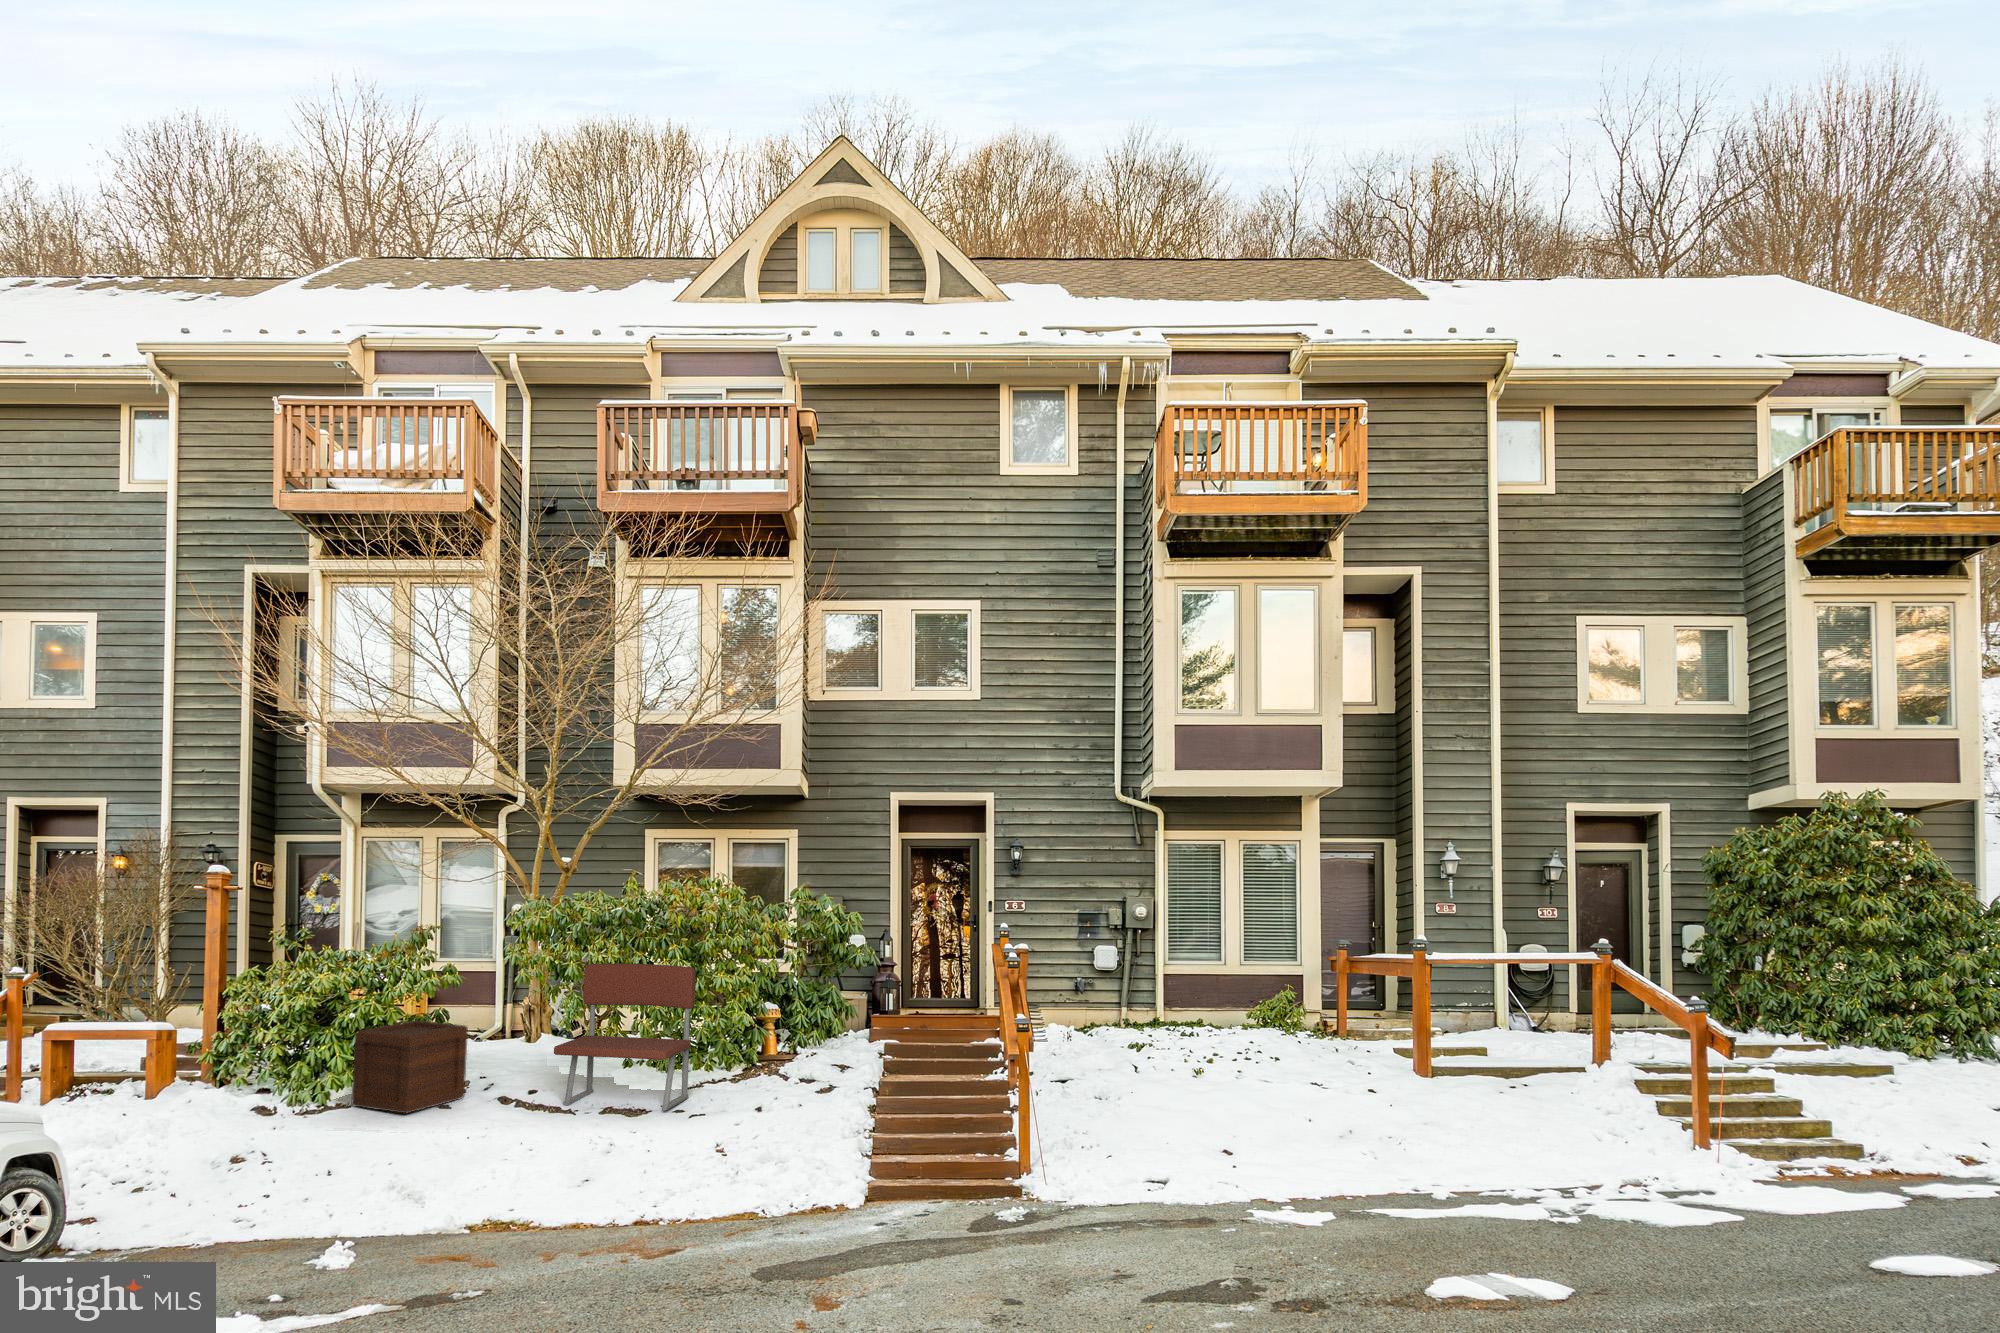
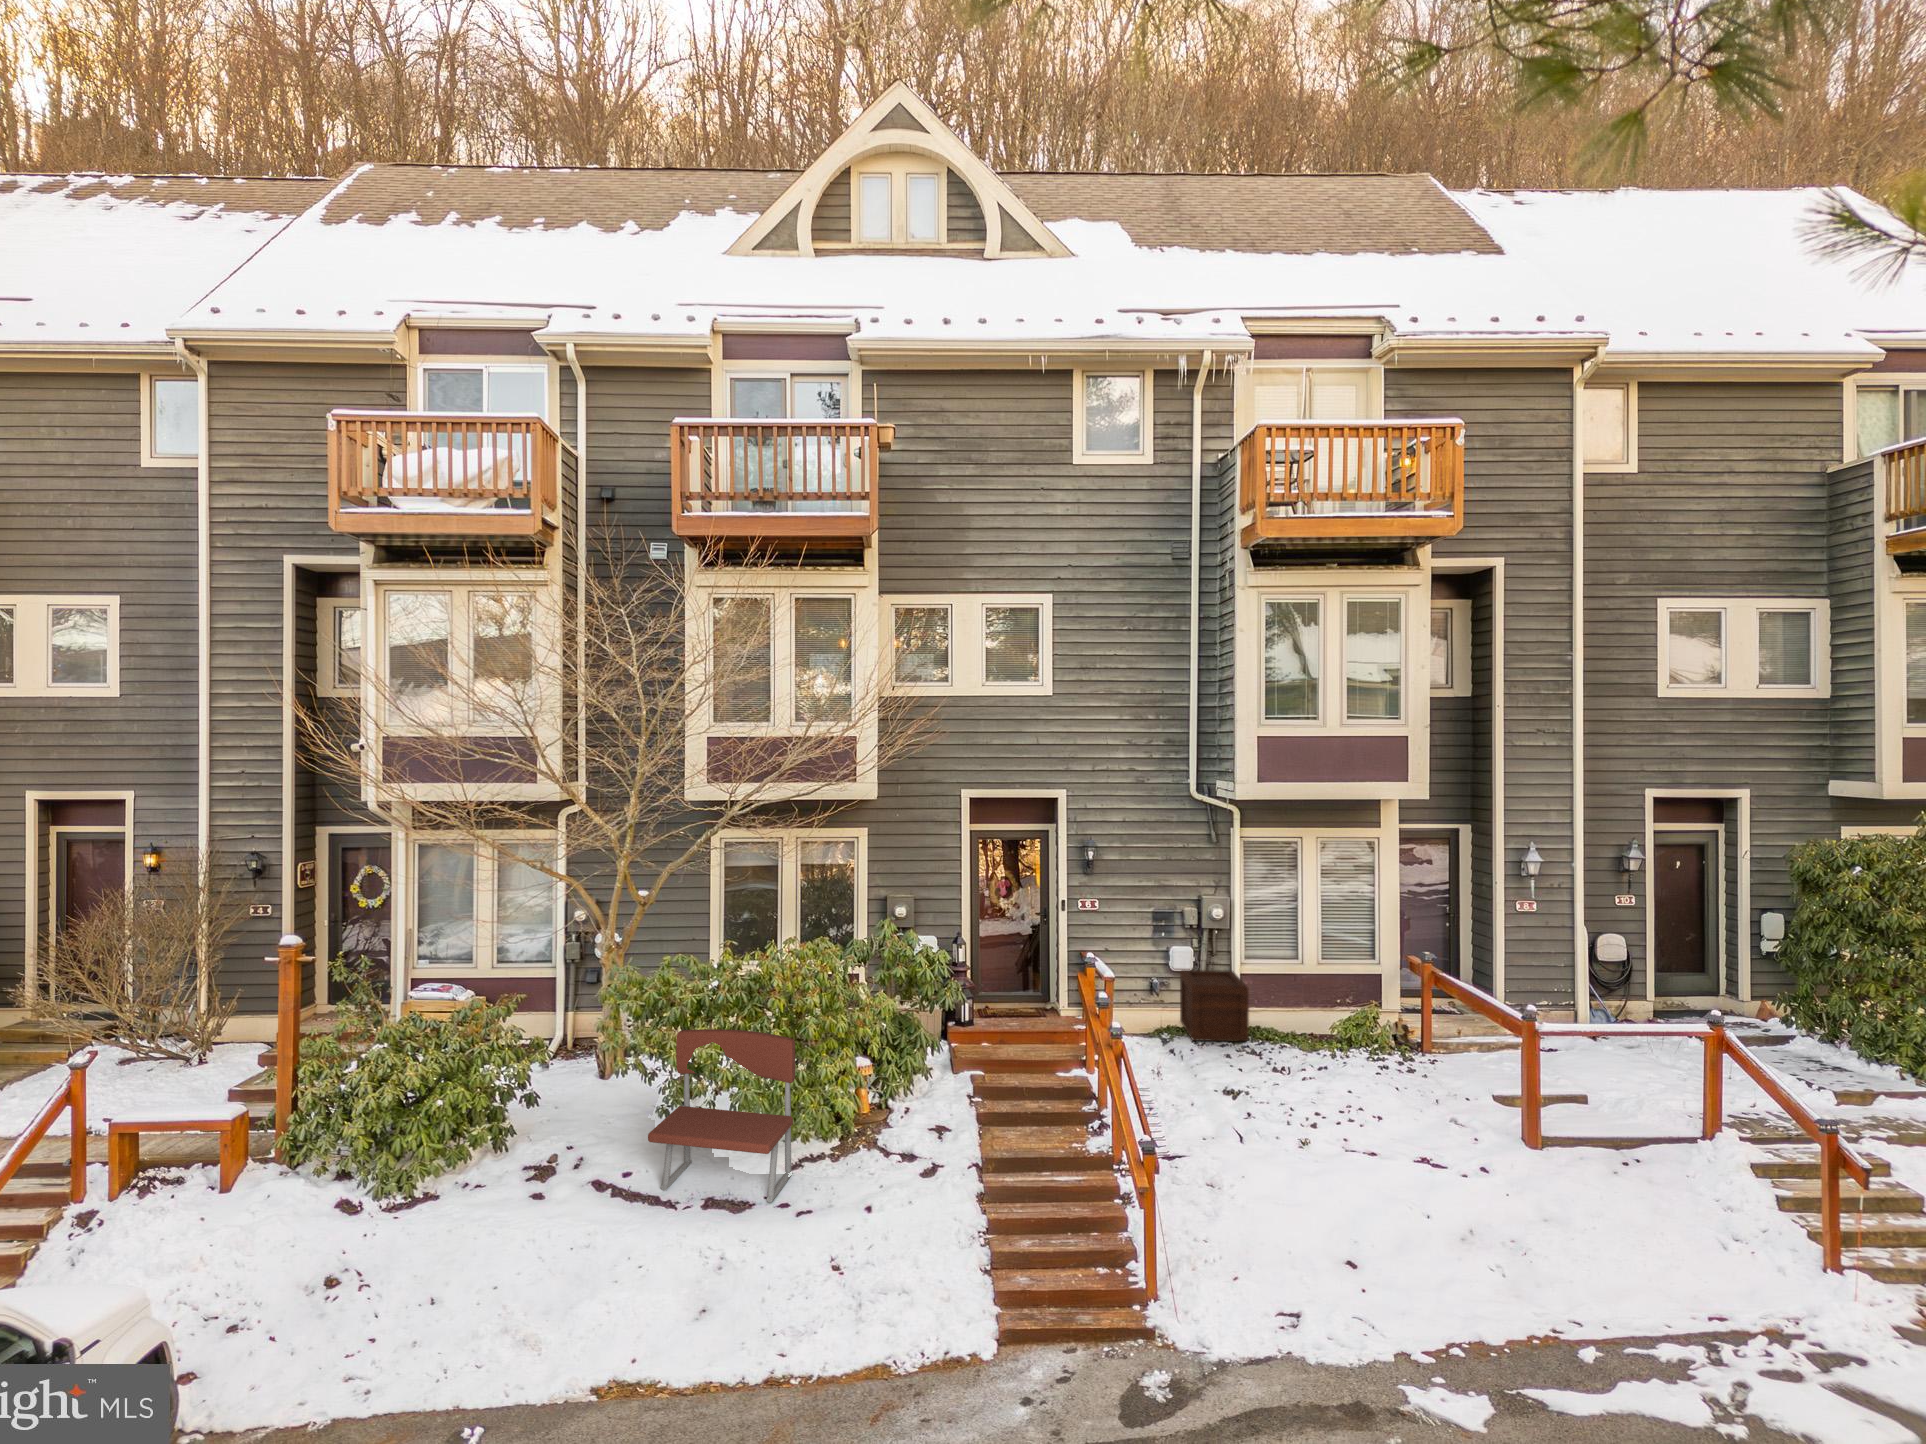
wooden crate: present [351,1021,468,1113] -> present [1180,970,1249,1041]

